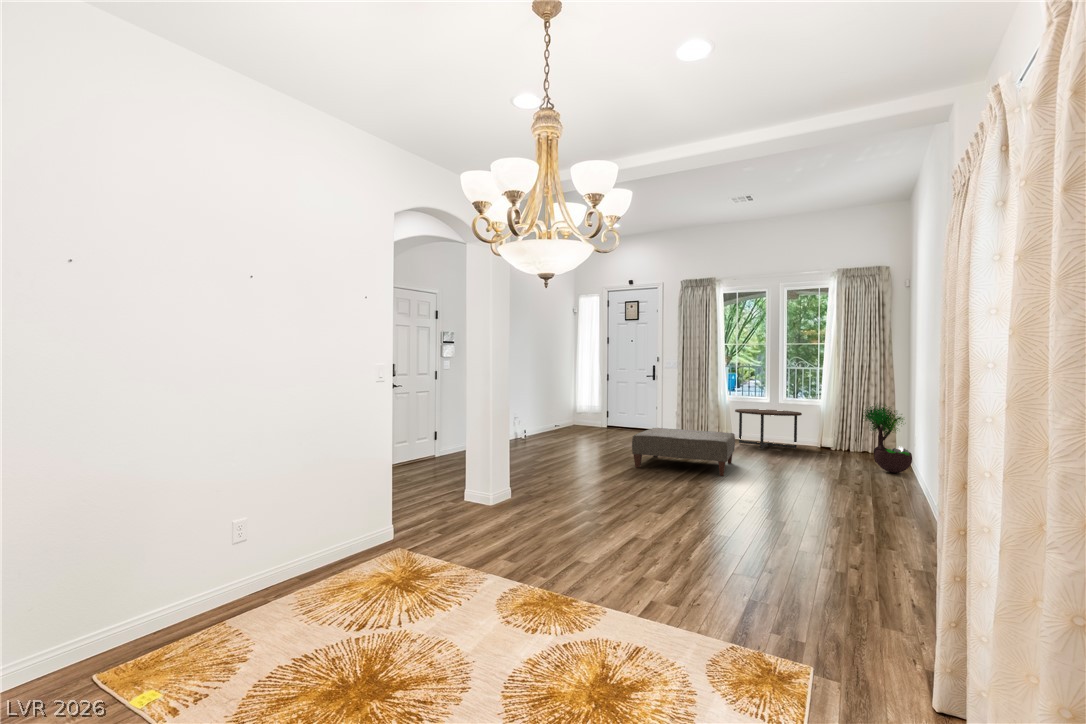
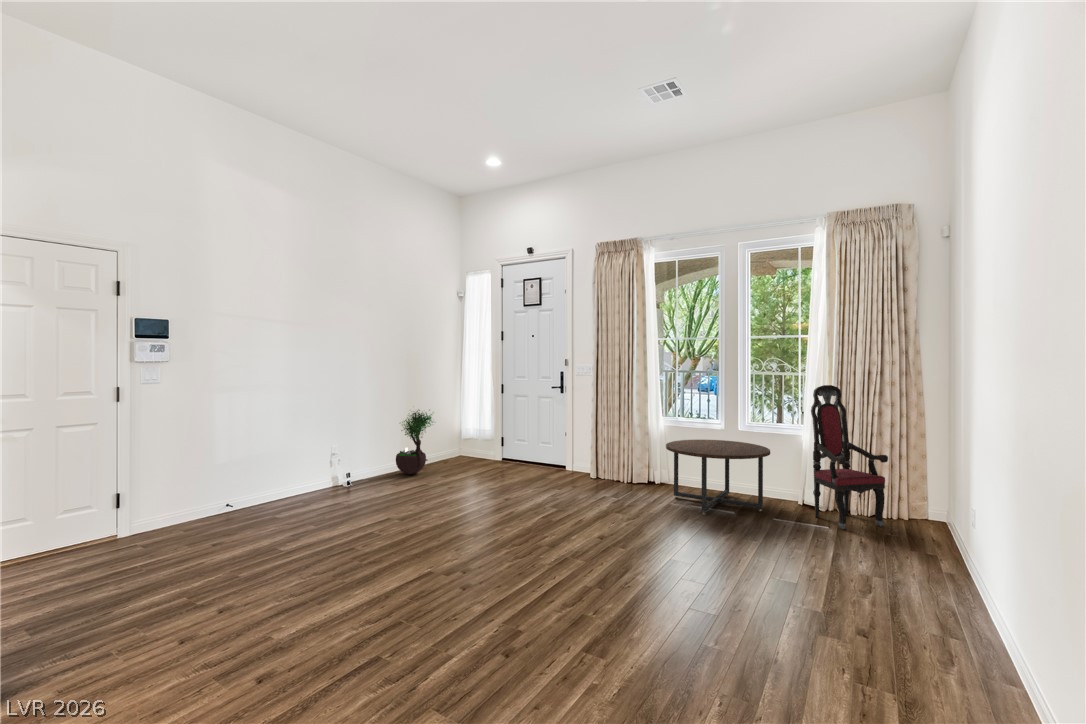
armchair: none [827,373,872,456] -> present [811,385,888,530]
potted tree: present [863,405,912,473] -> present [396,410,433,474]
ottoman: present [632,428,735,476] -> none [403,496,631,641]

